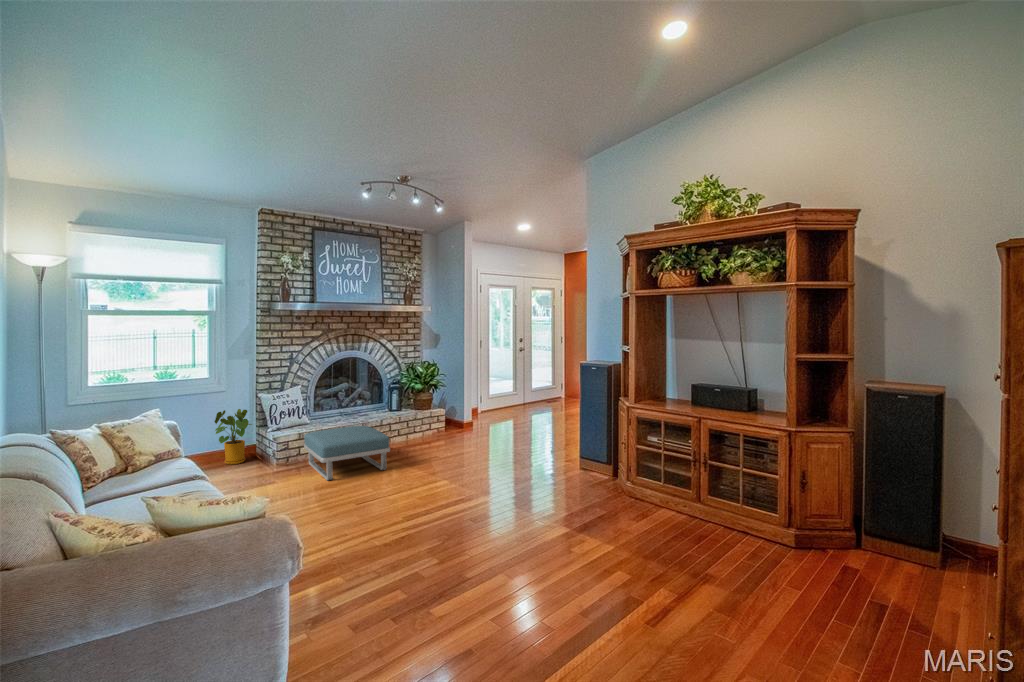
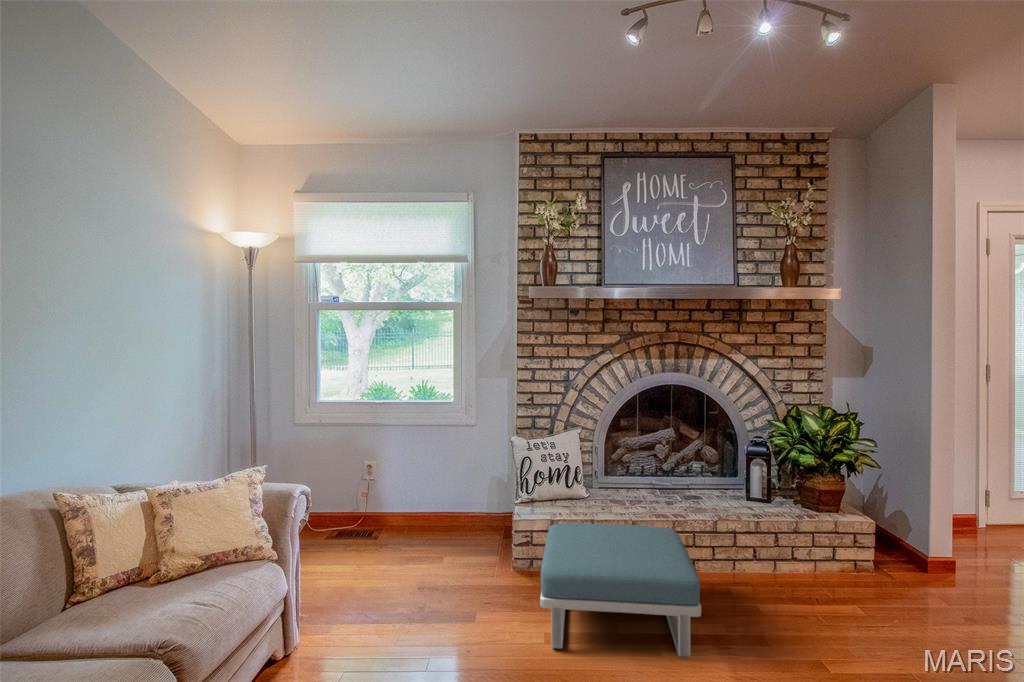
house plant: present [214,409,252,464] -> none [429,457,495,549]

